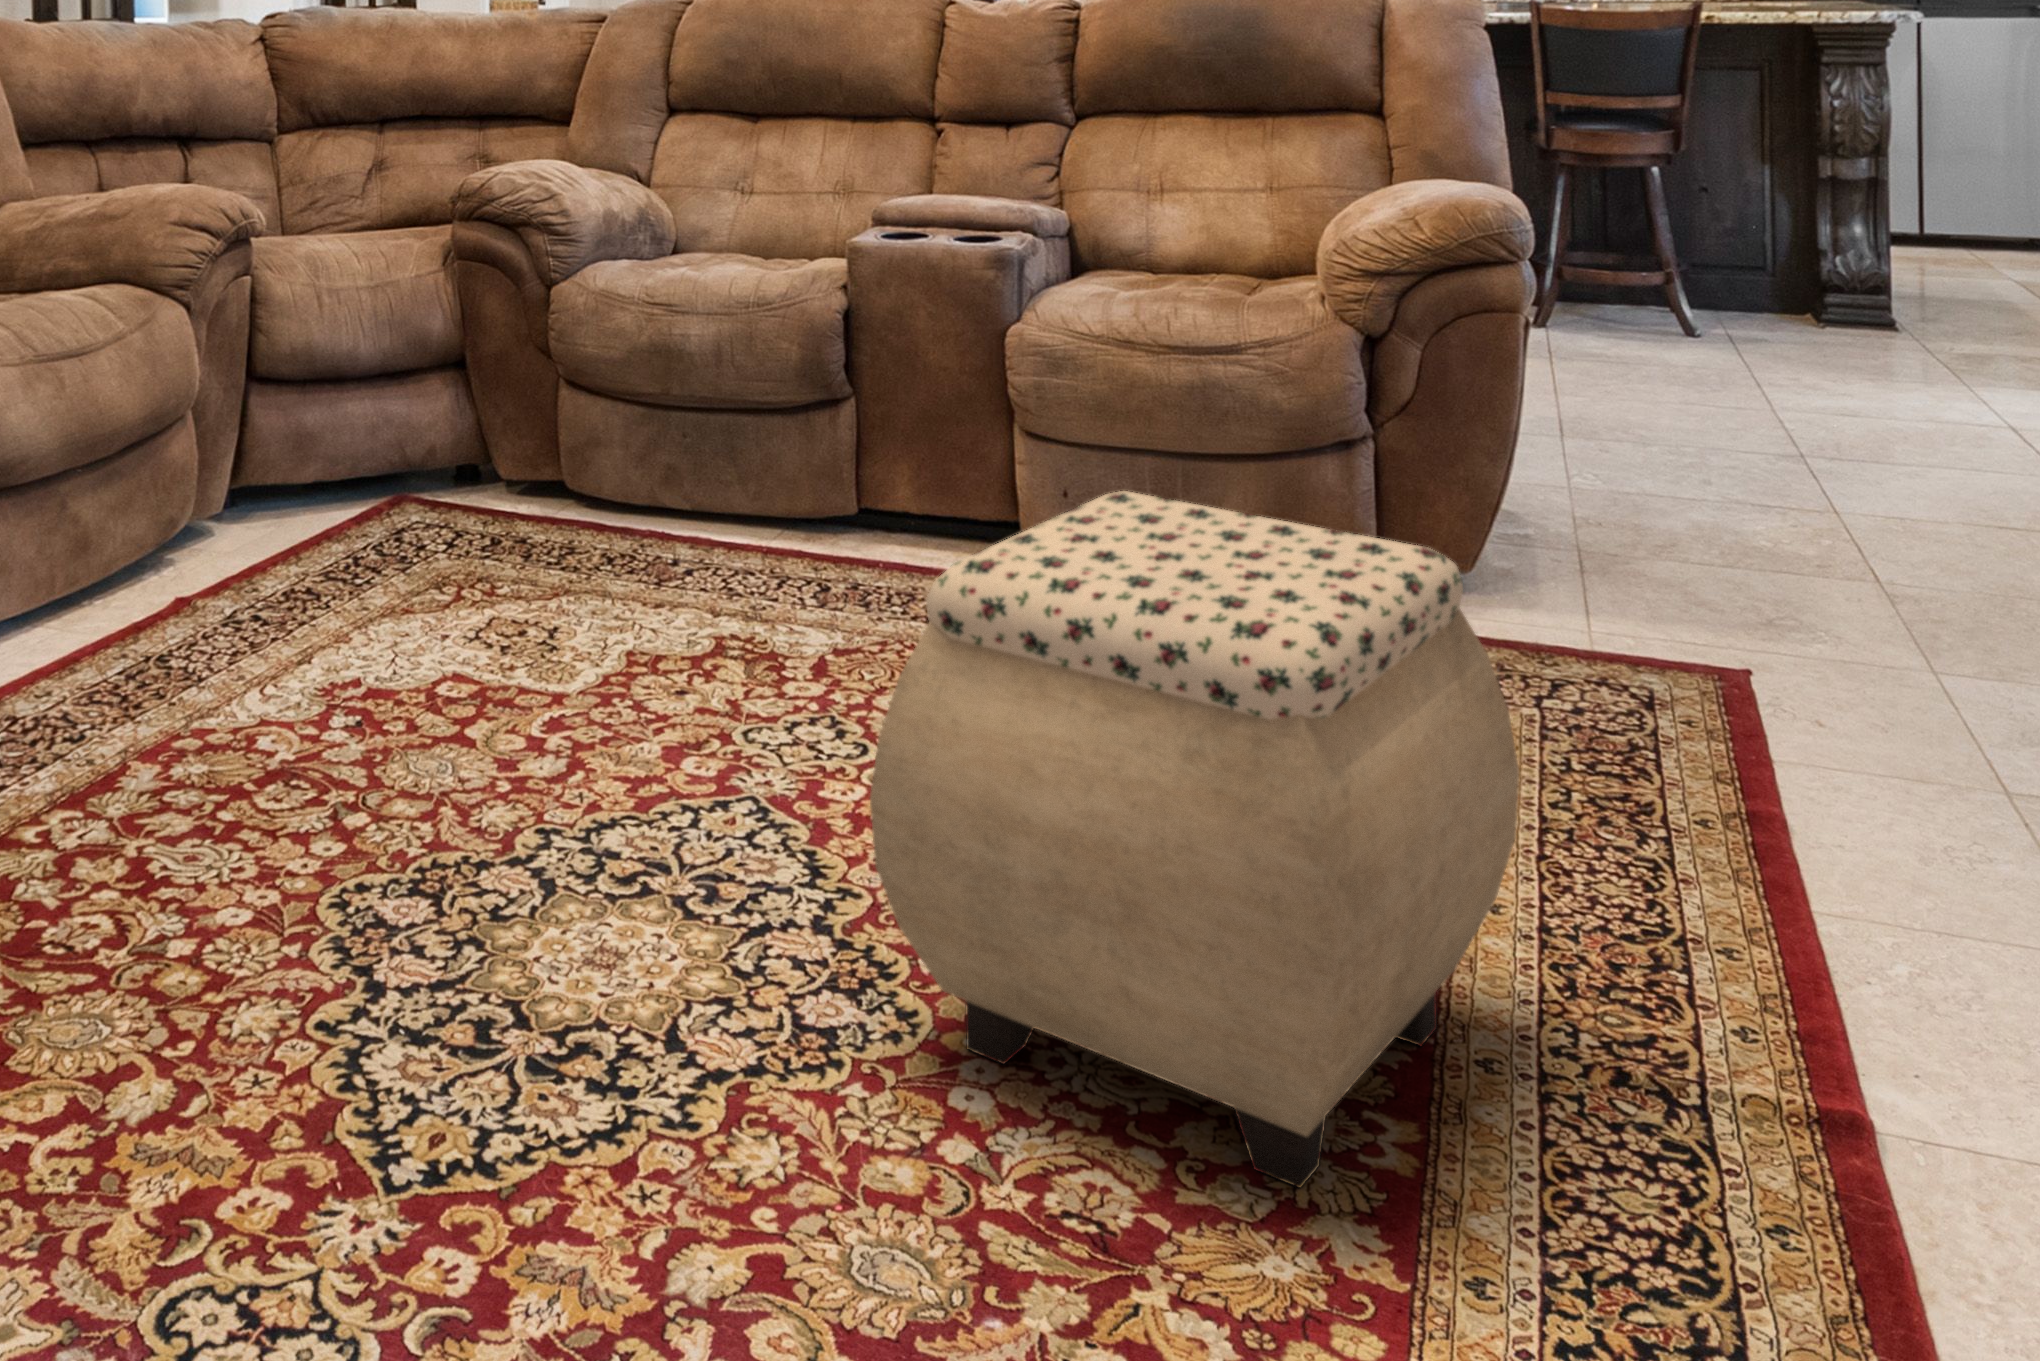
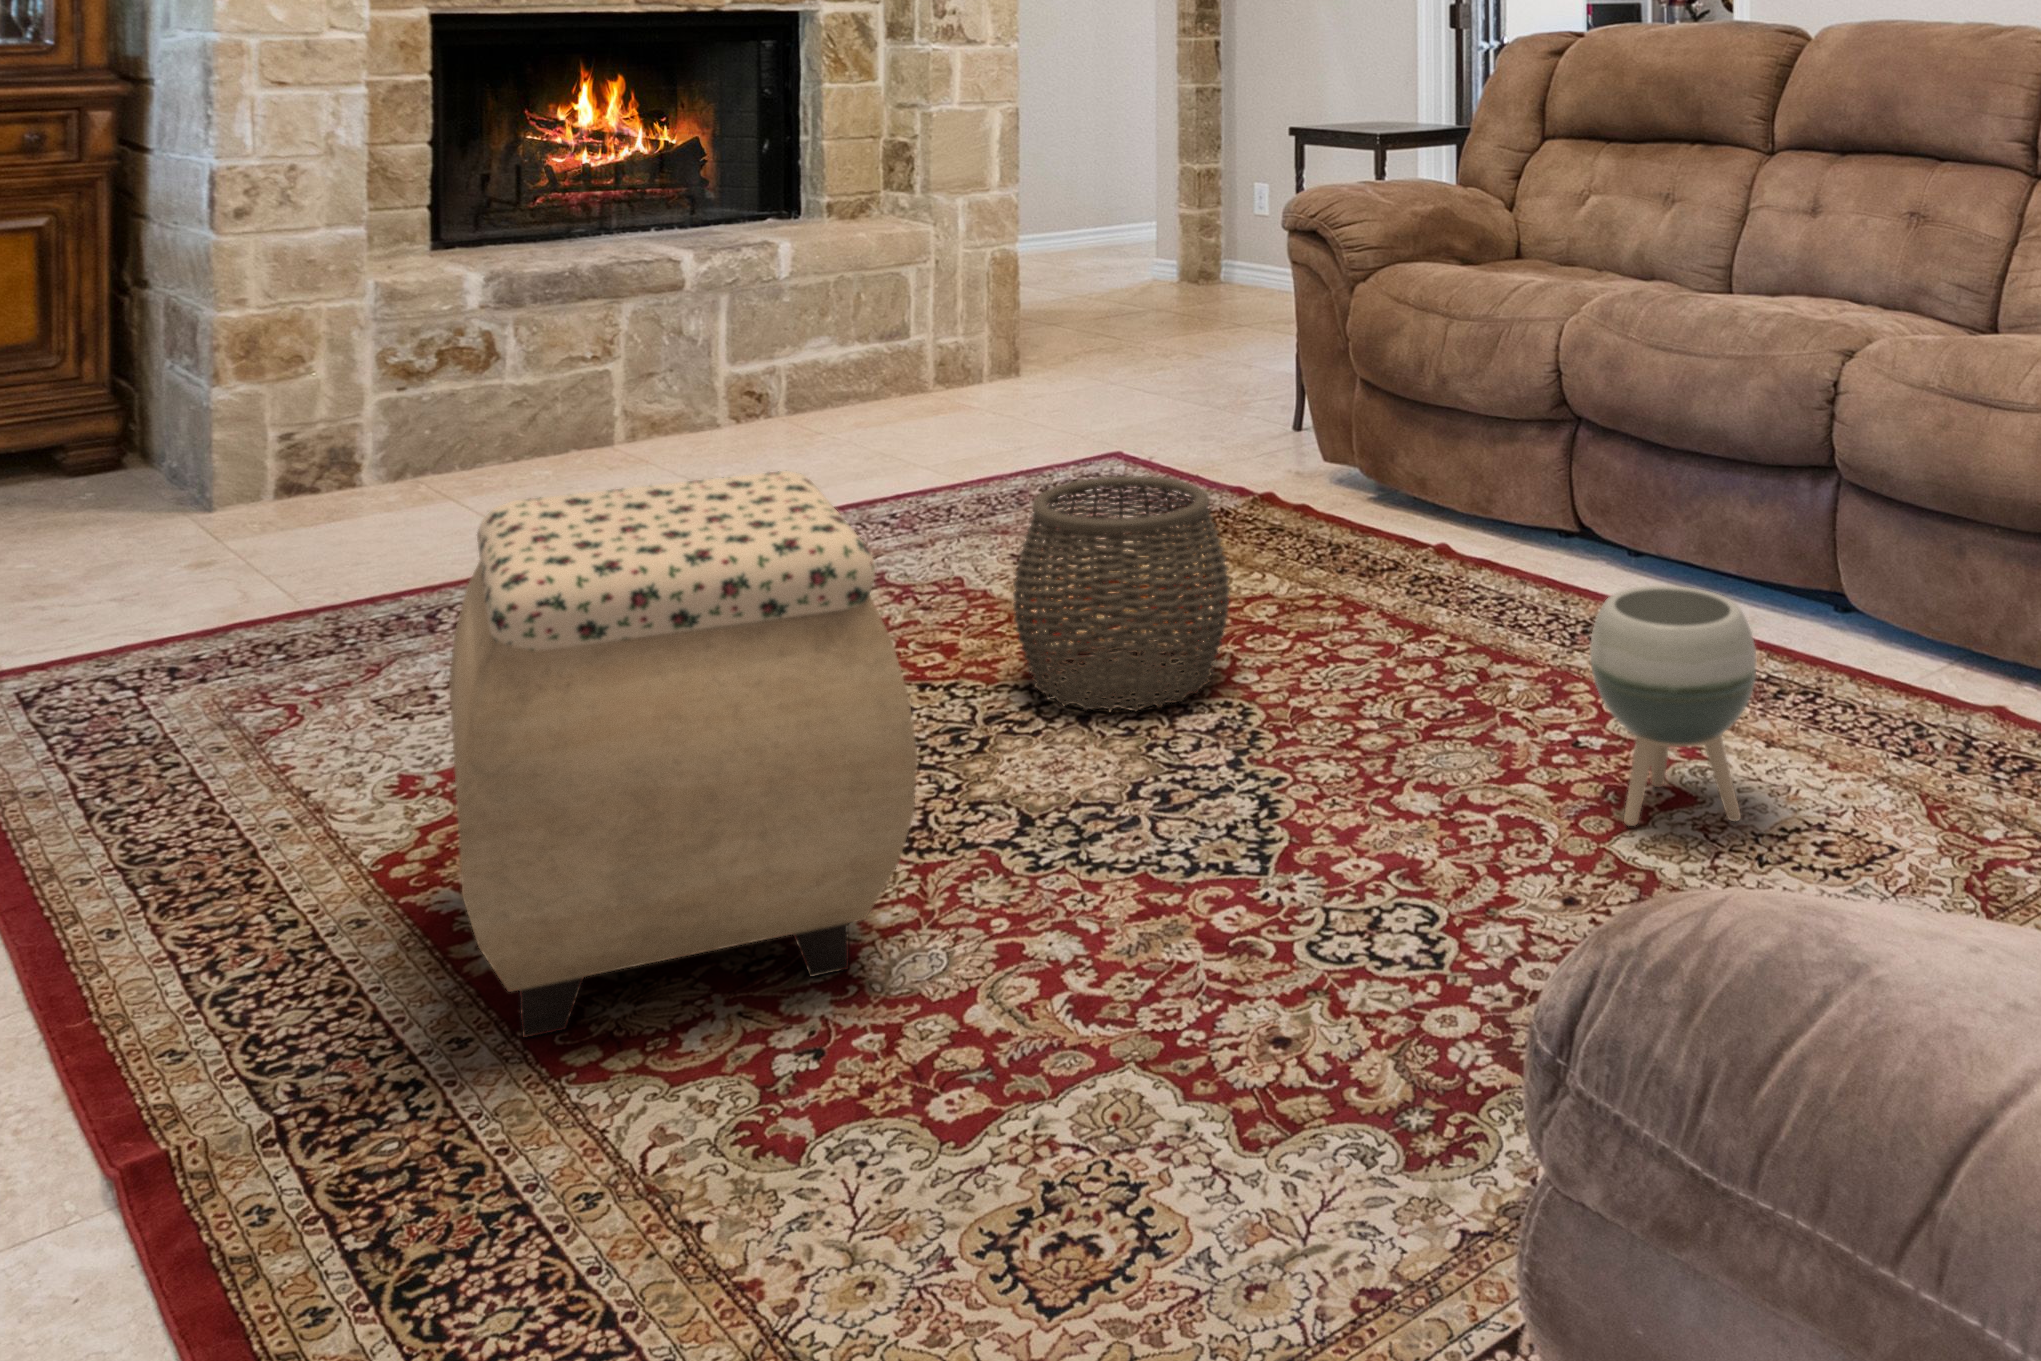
planter: none [415,491,557,696] -> present [1590,586,1757,826]
woven basket: none [135,680,466,1071] -> present [1013,476,1230,712]

